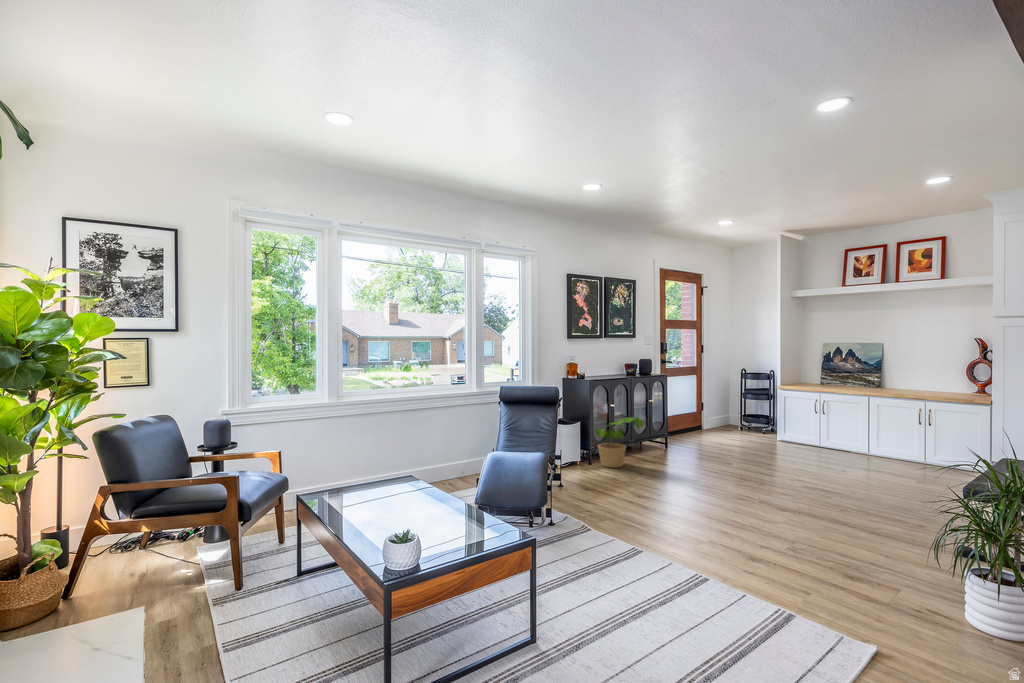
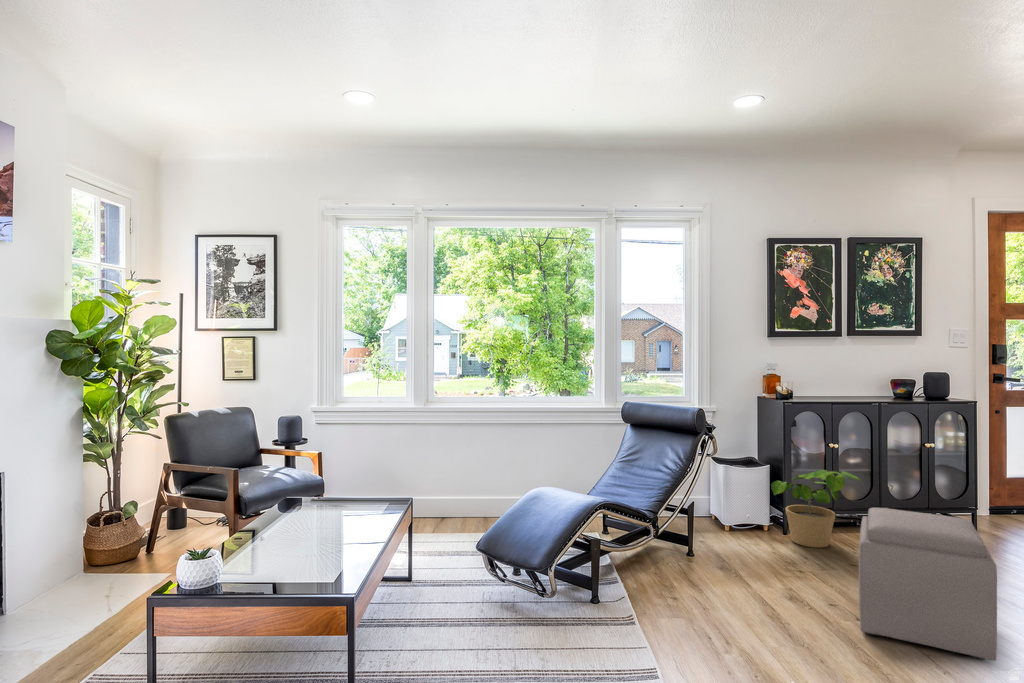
ottoman: none [671,429,751,498] -> present [859,508,997,661]

